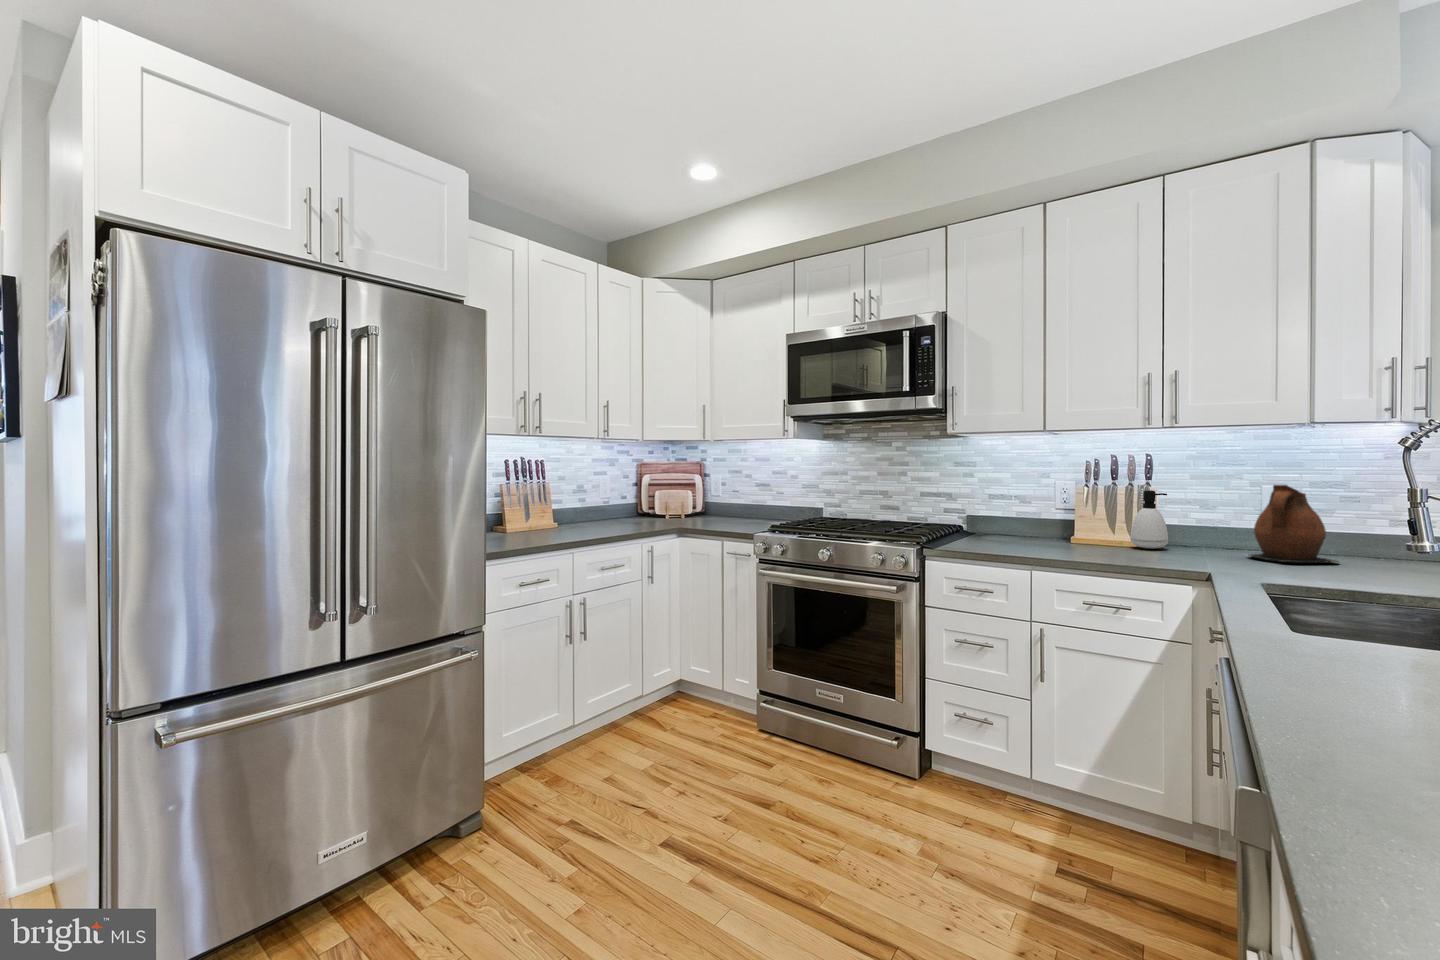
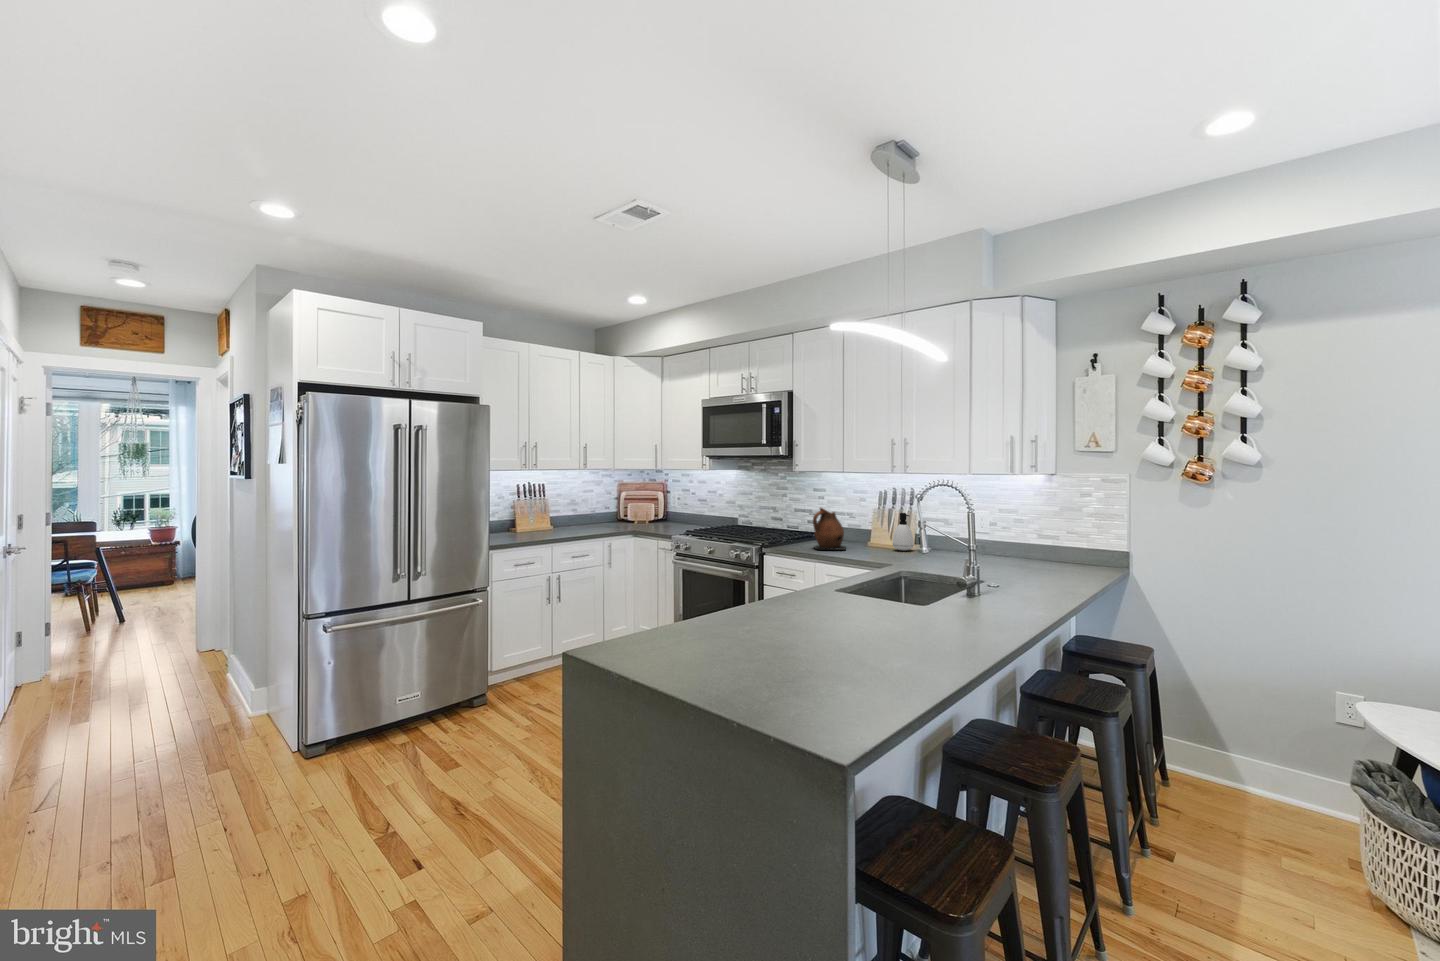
ceramic pitcher: present [1251,485,1339,563] -> present [813,507,846,550]

